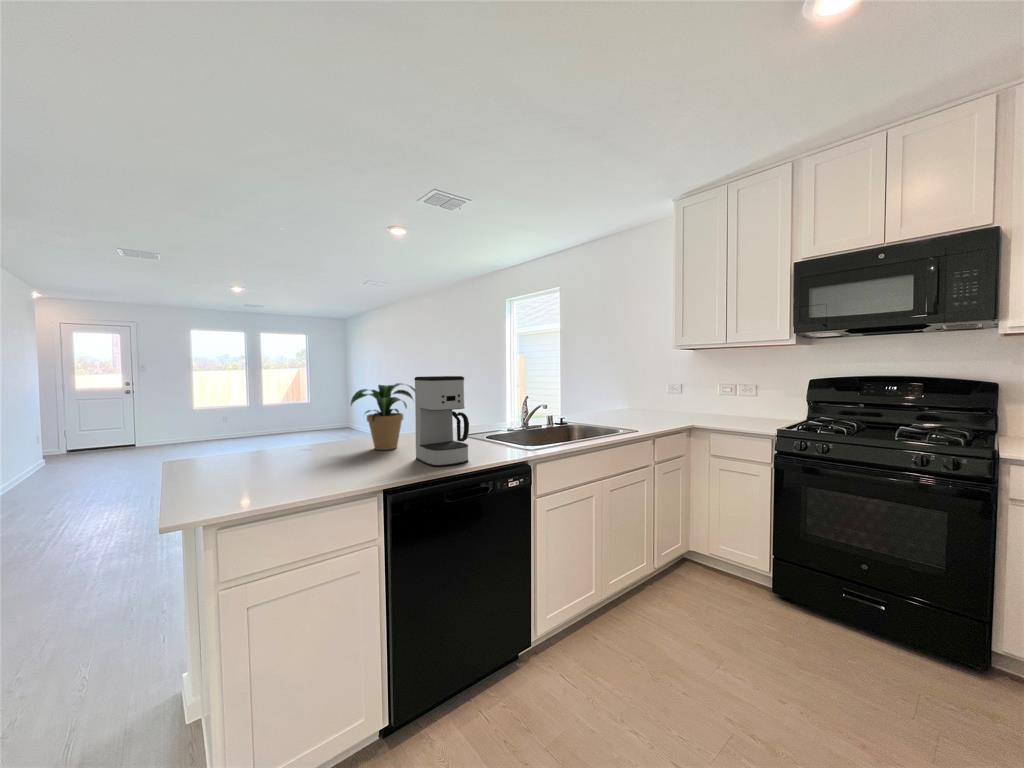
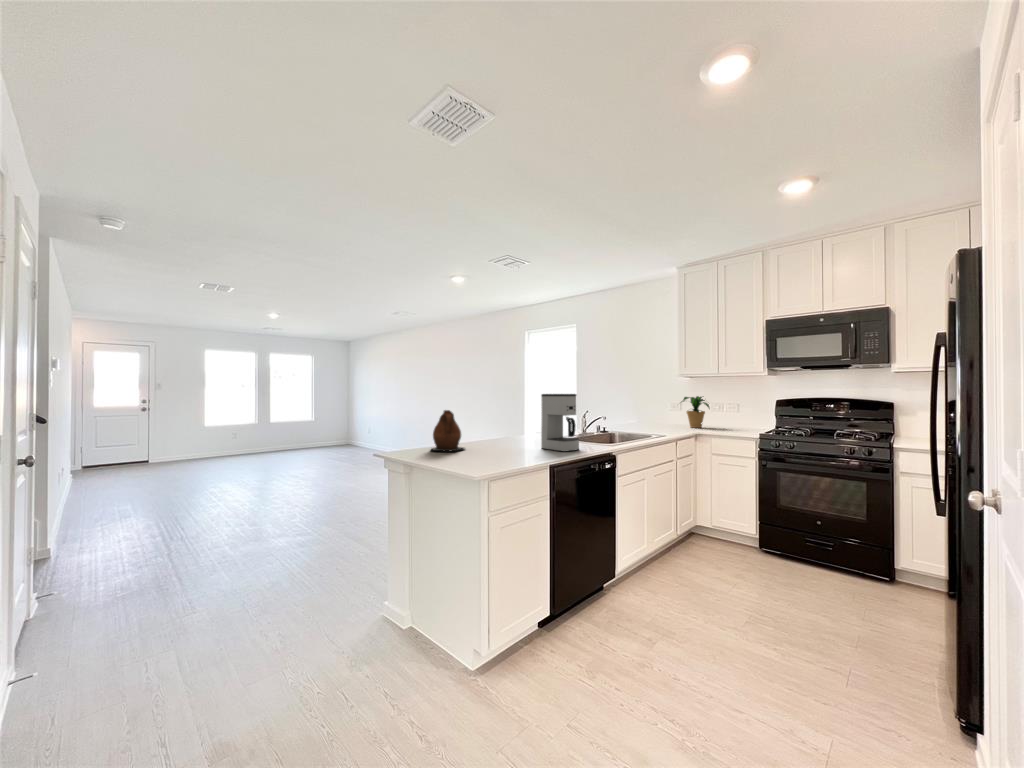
potted plant: present [351,383,415,450] -> present [681,396,710,428]
ceramic pitcher: none [241,403,305,466] -> present [431,410,464,451]

